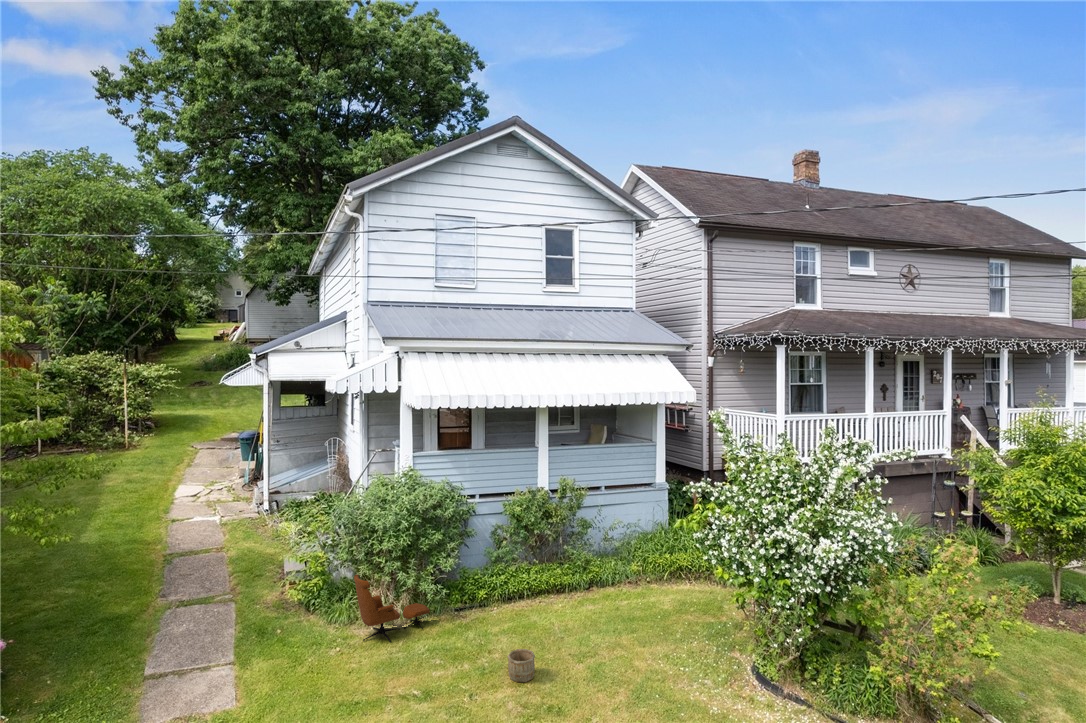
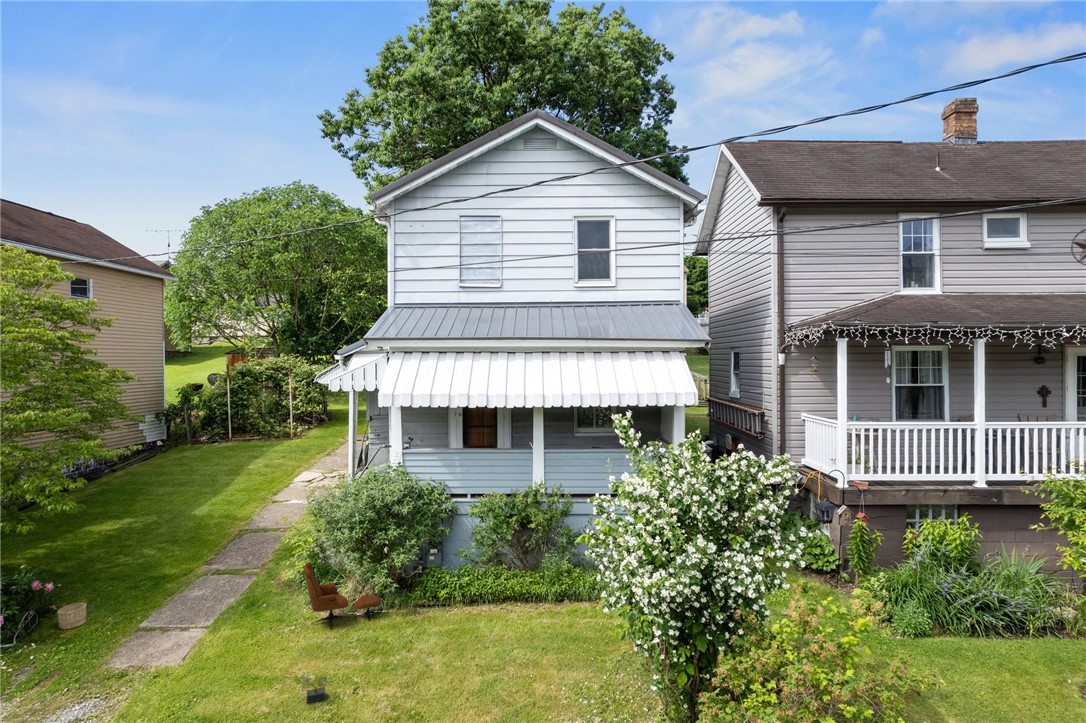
wooden bucket: present [507,649,535,682] -> present [57,603,86,629]
decorative plant: none [424,677,452,706] -> present [300,676,327,703]

